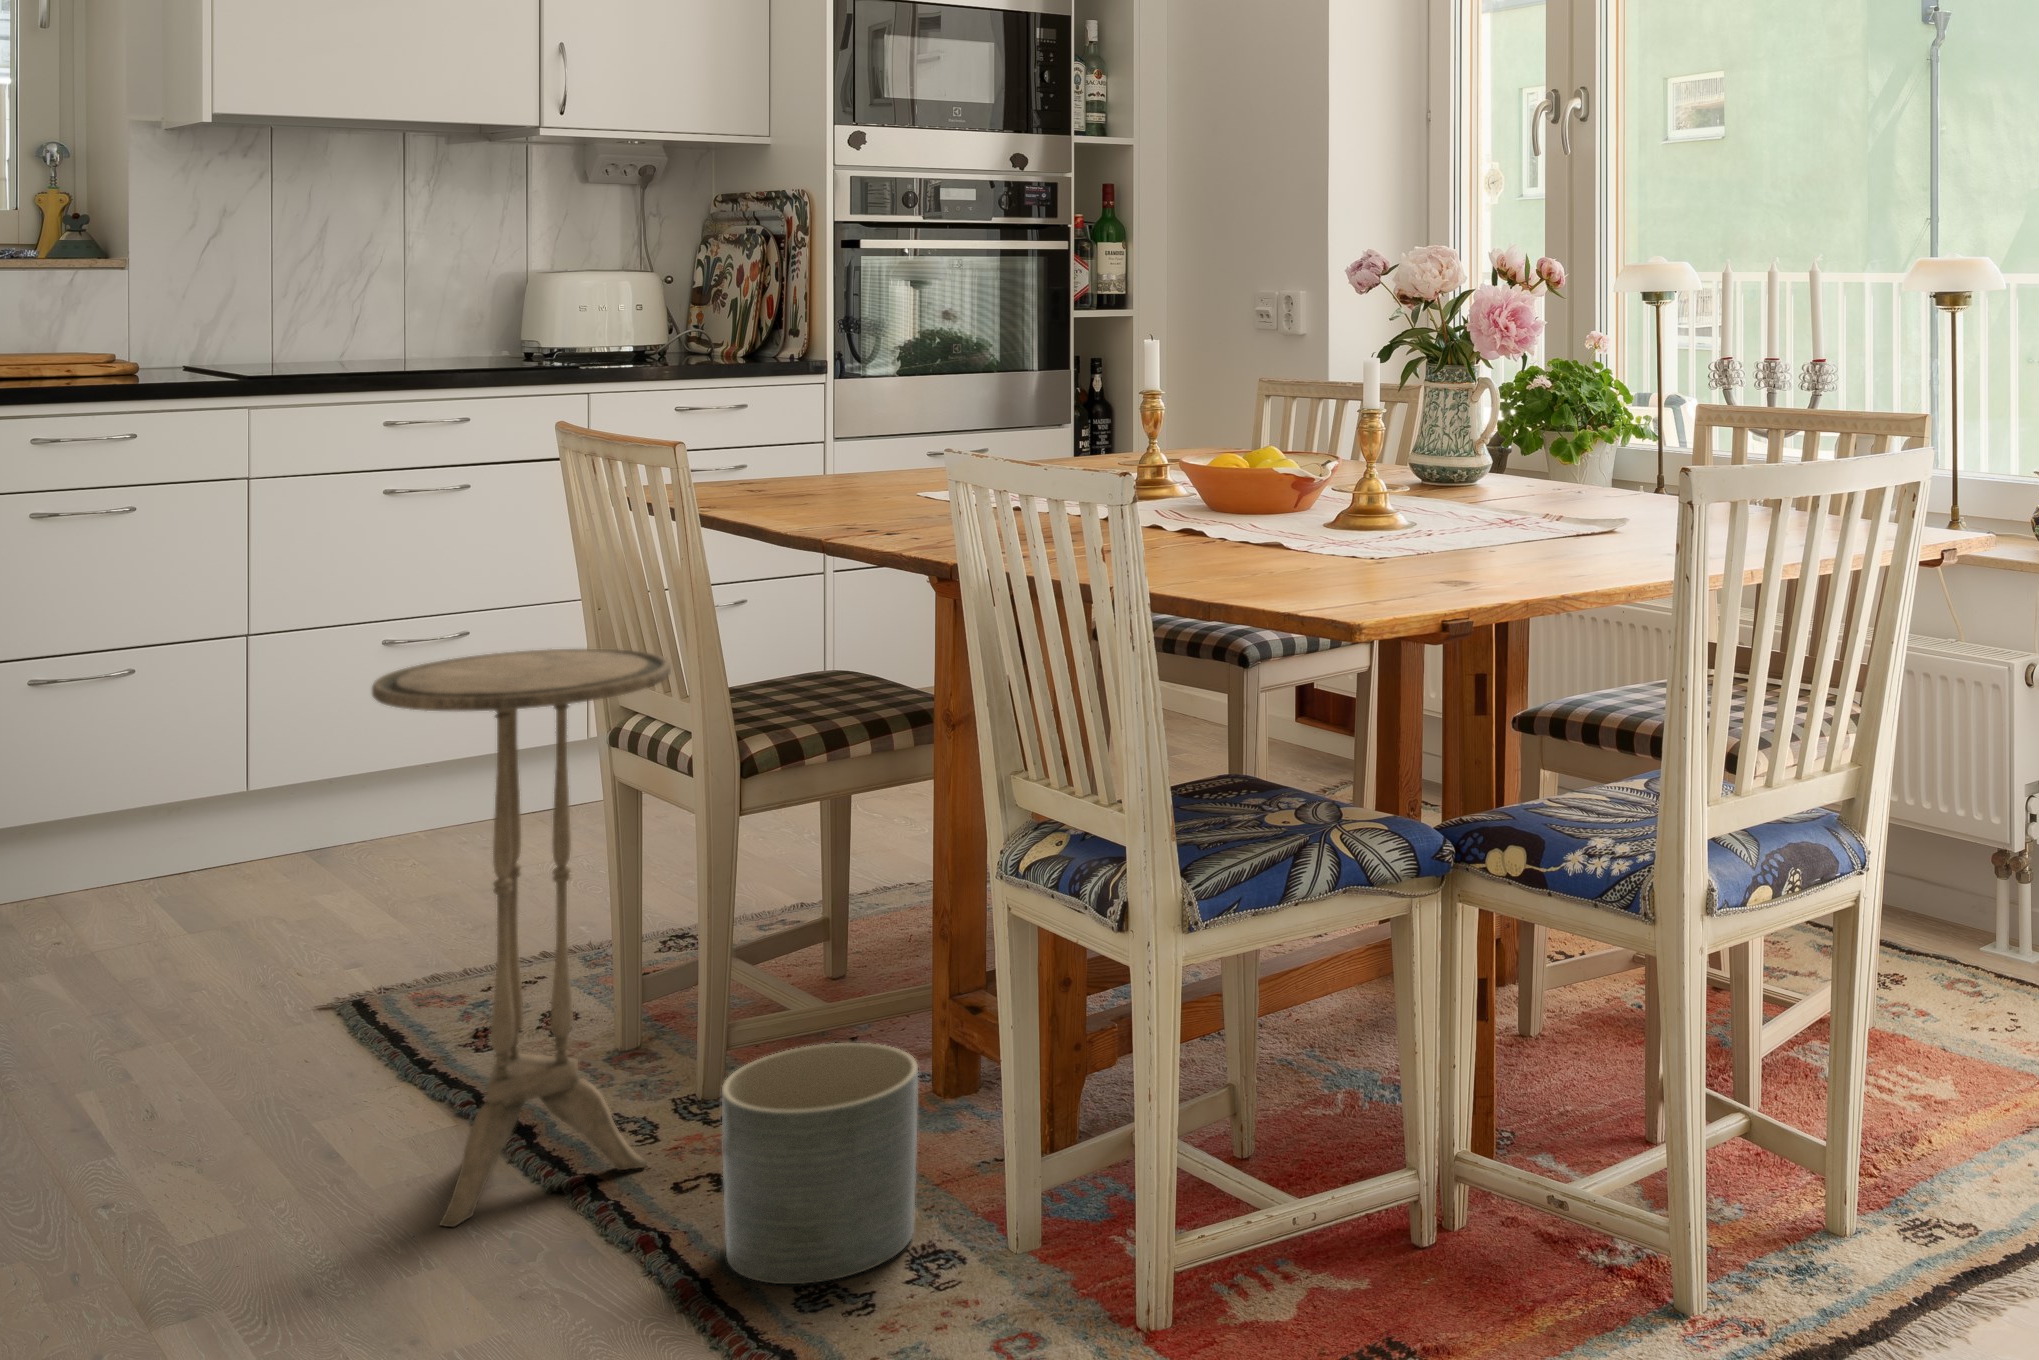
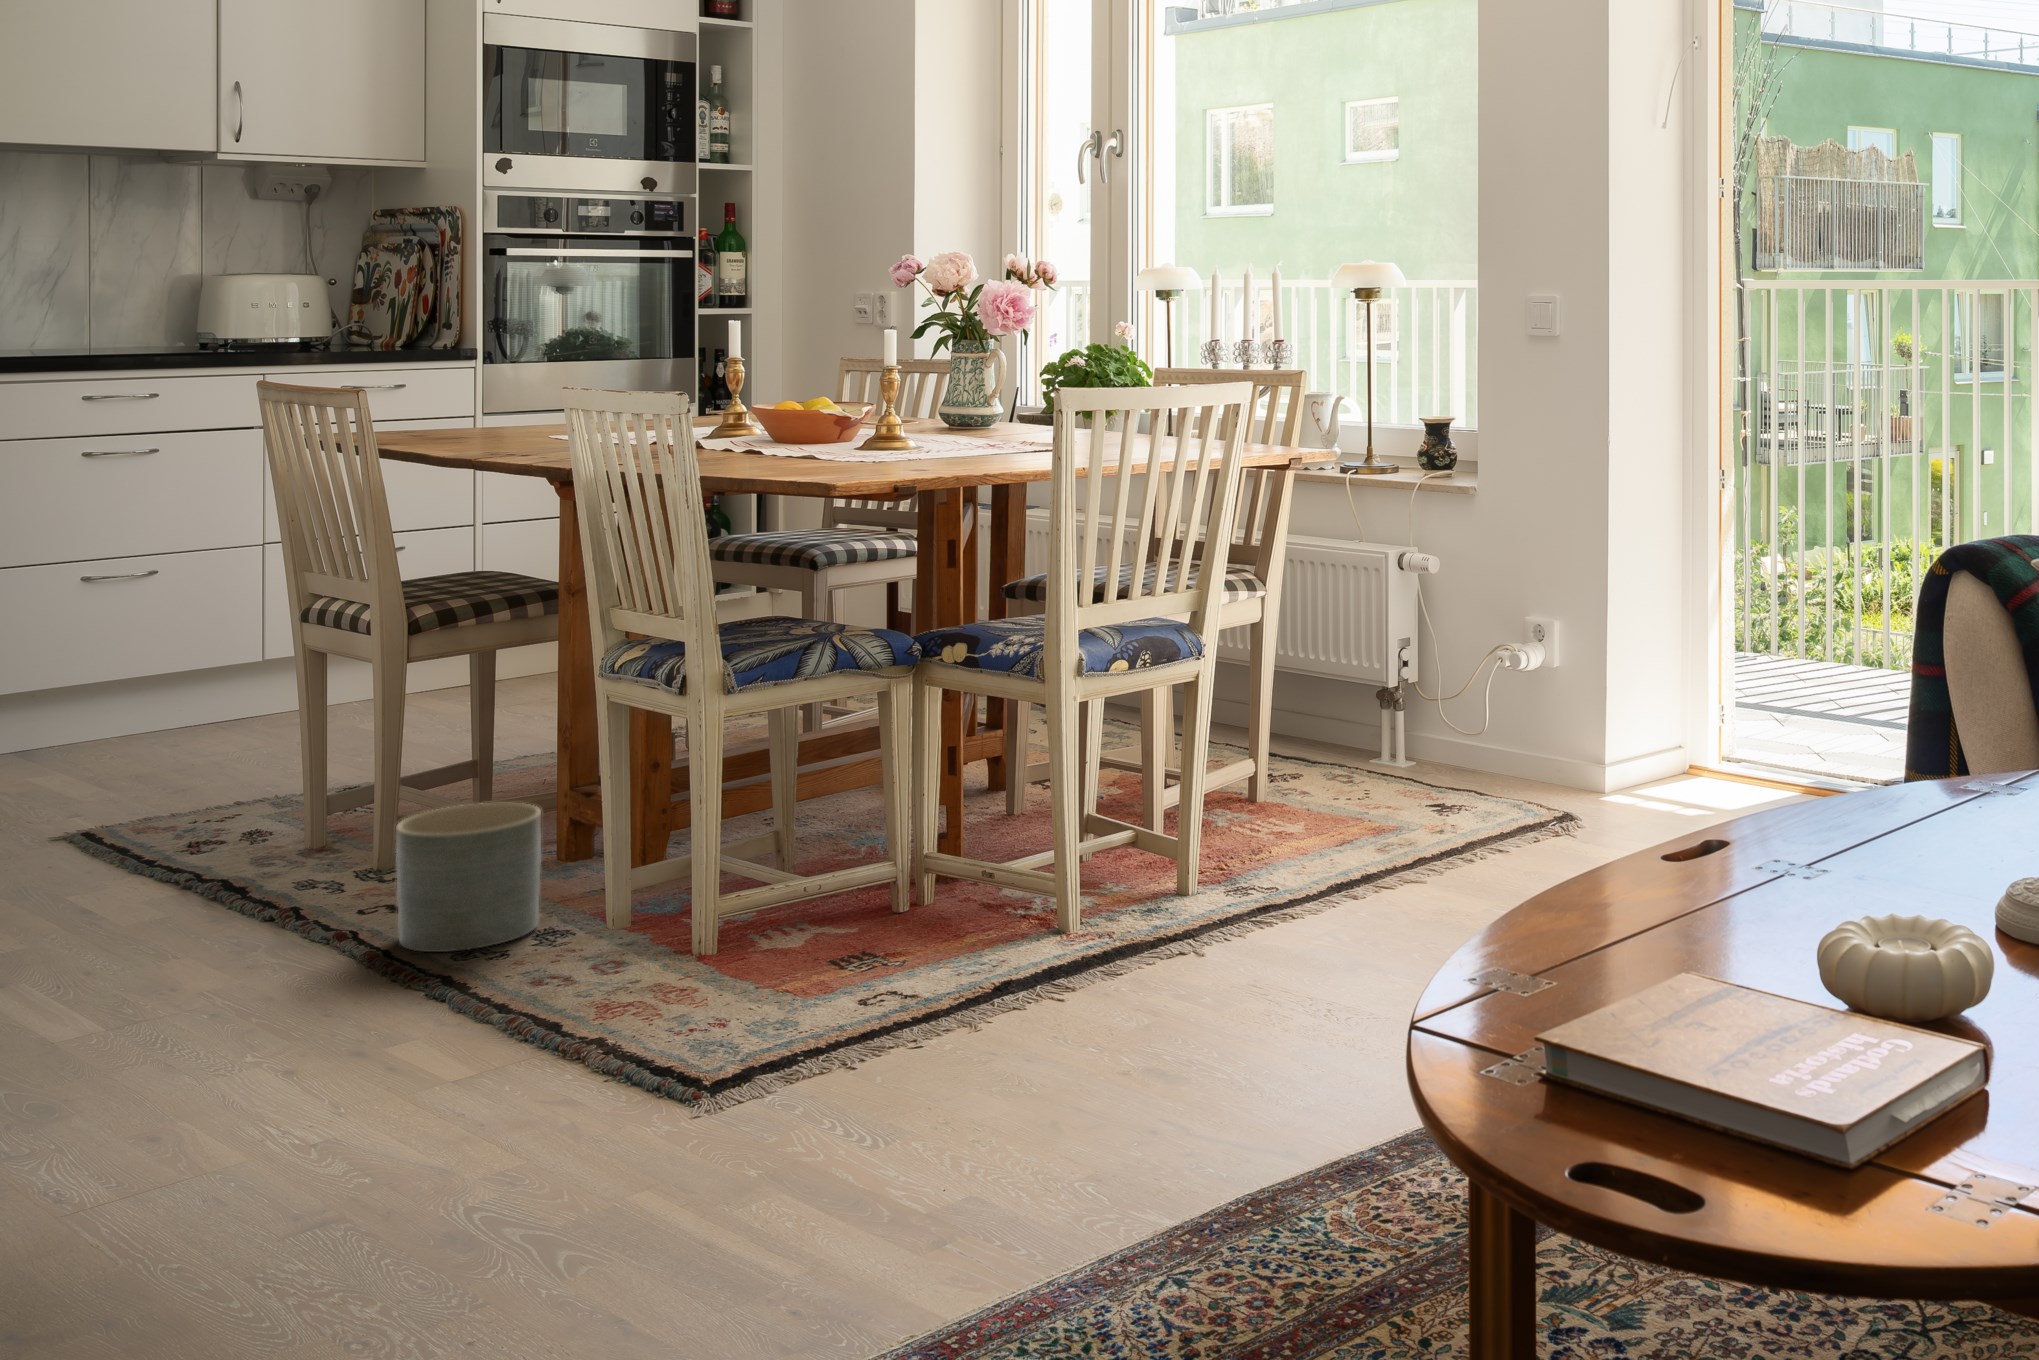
side table: present [372,648,671,1227] -> none [125,542,355,940]

